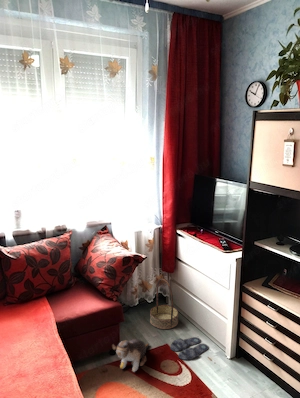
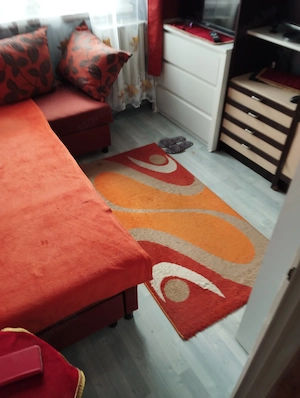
basket: present [150,278,179,329] -> none [137,81,165,131]
plush toy: present [113,339,149,372] -> none [104,136,138,163]

